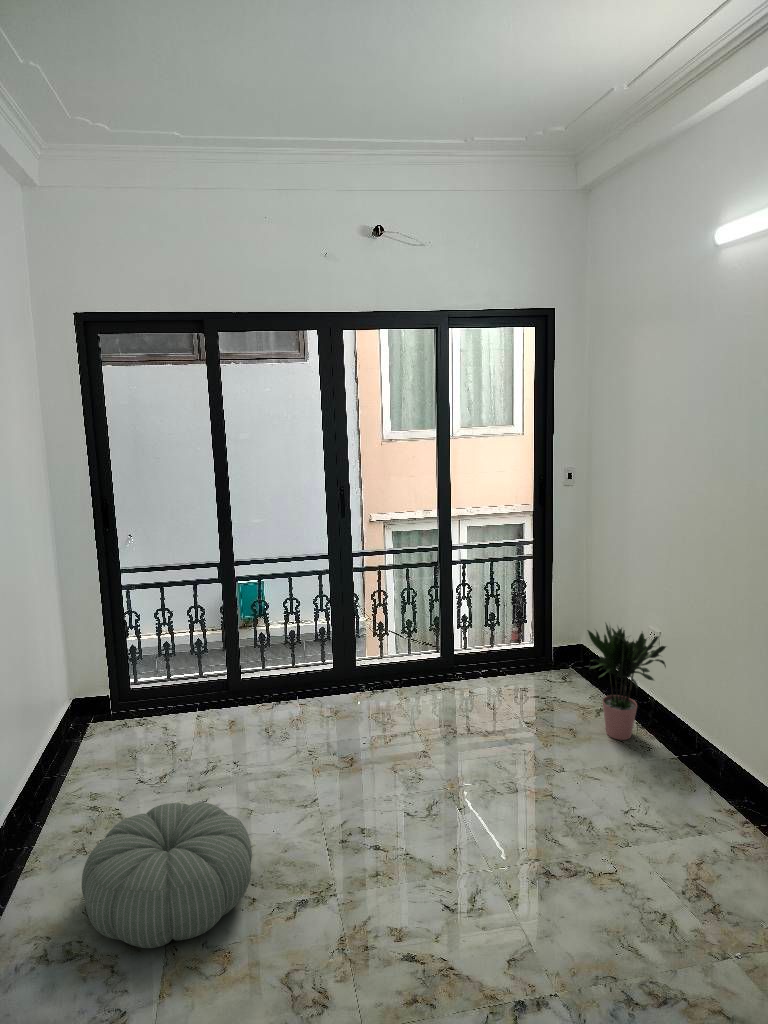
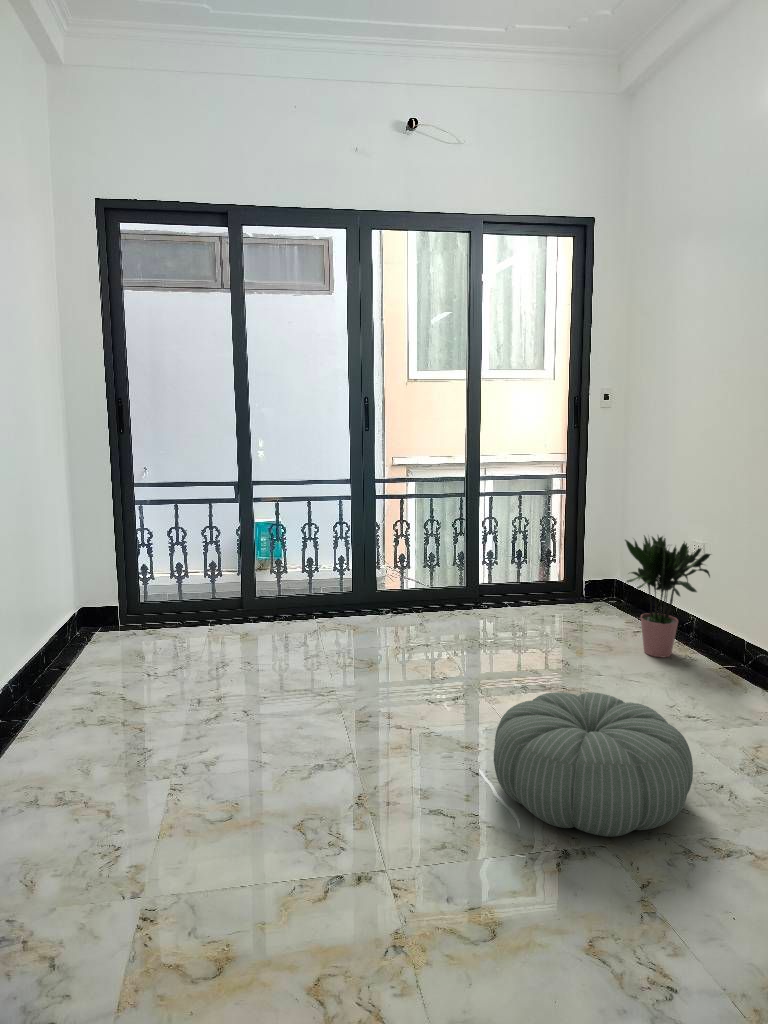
pouf: present [82,802,252,948] -> present [494,692,693,836]

